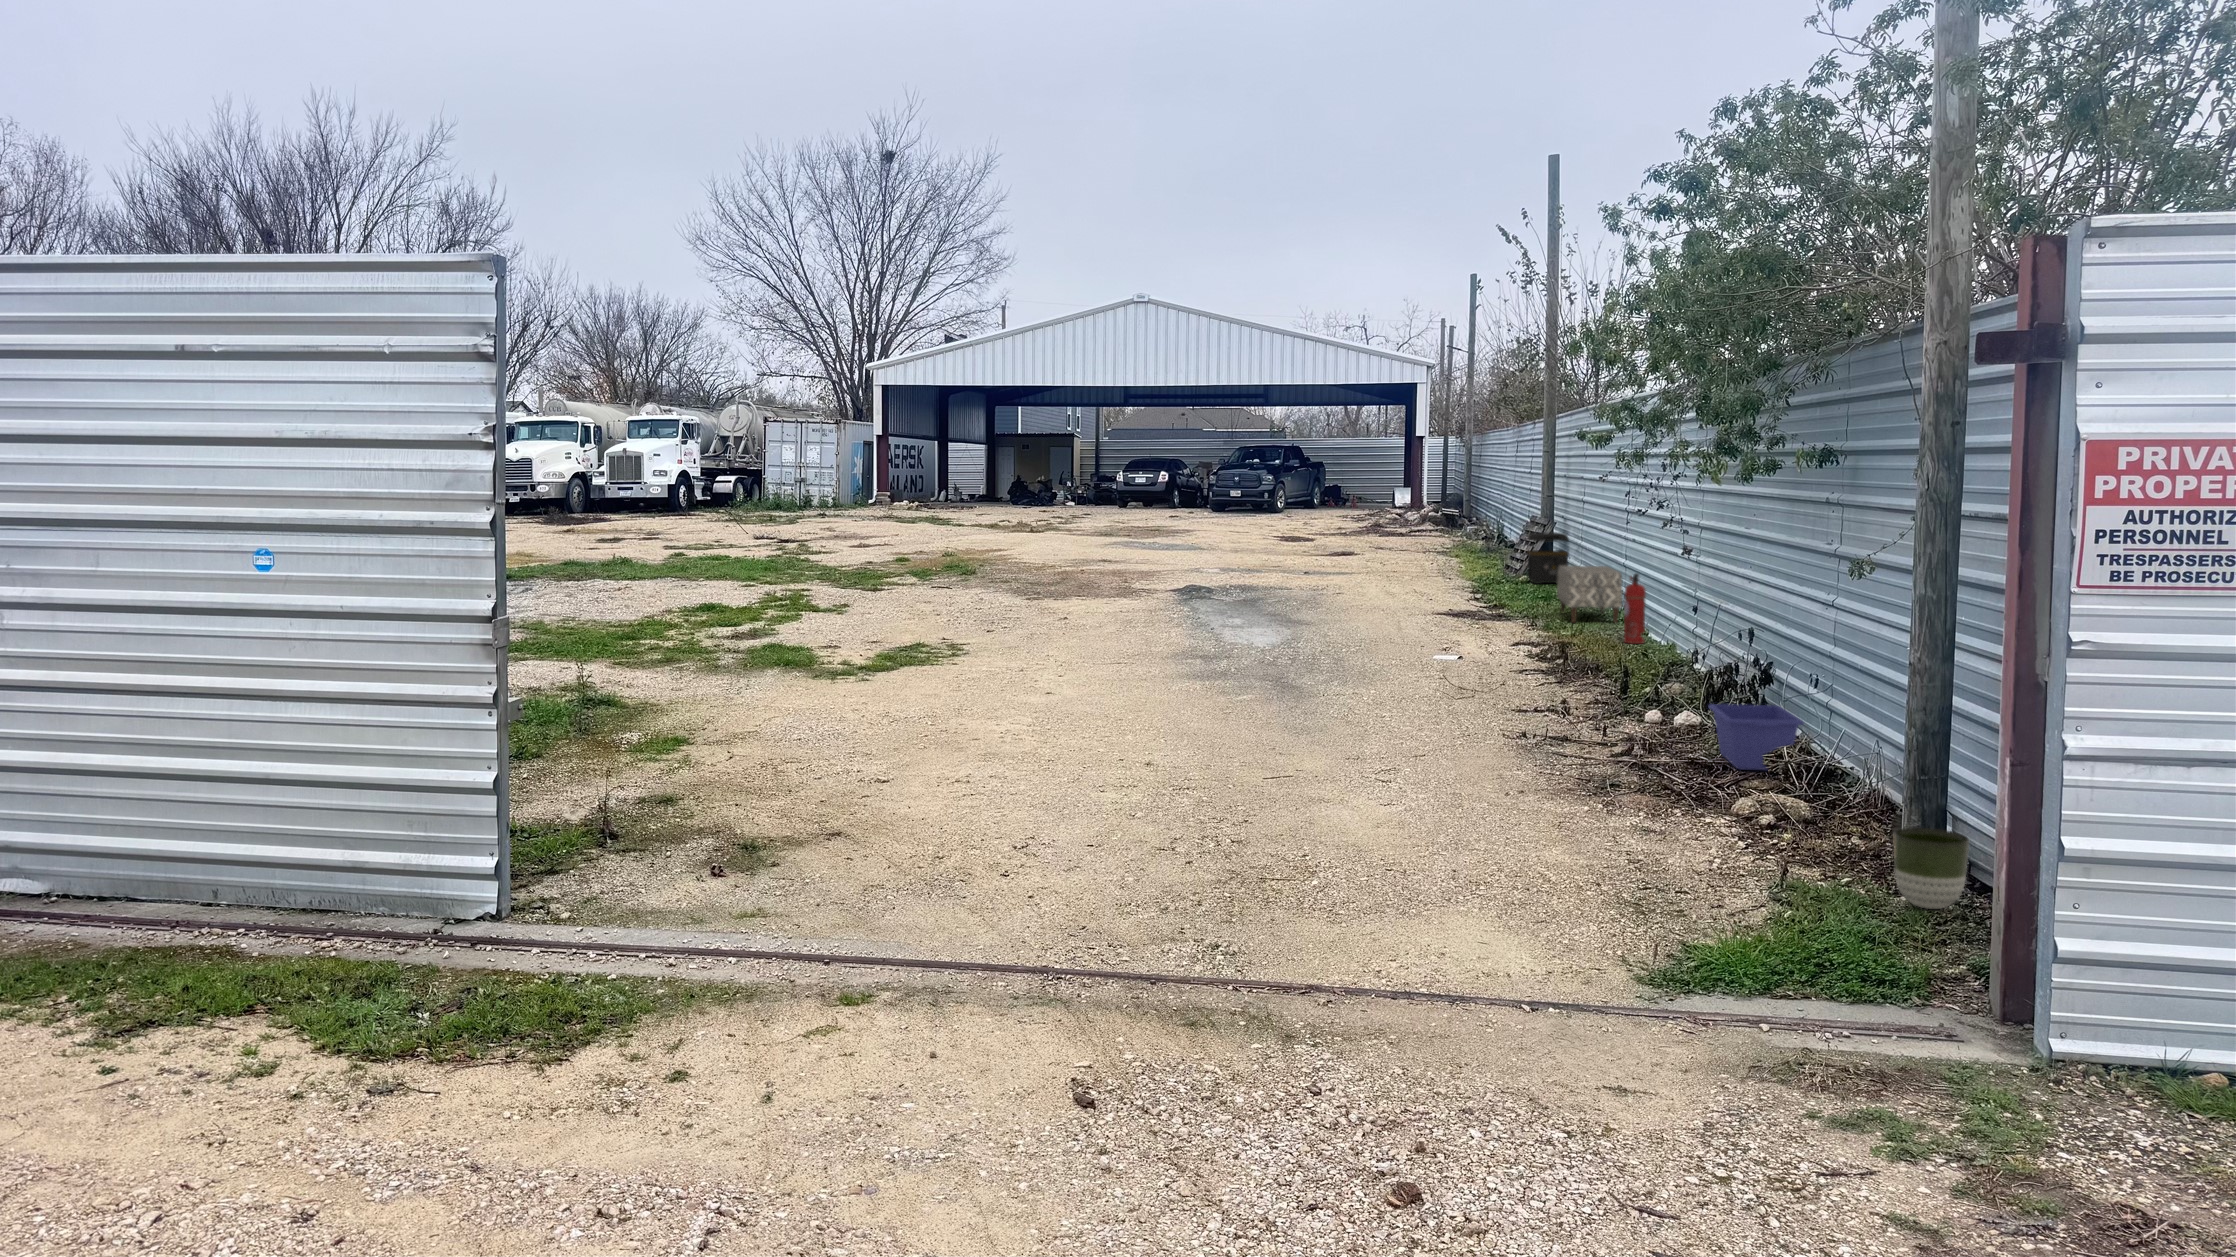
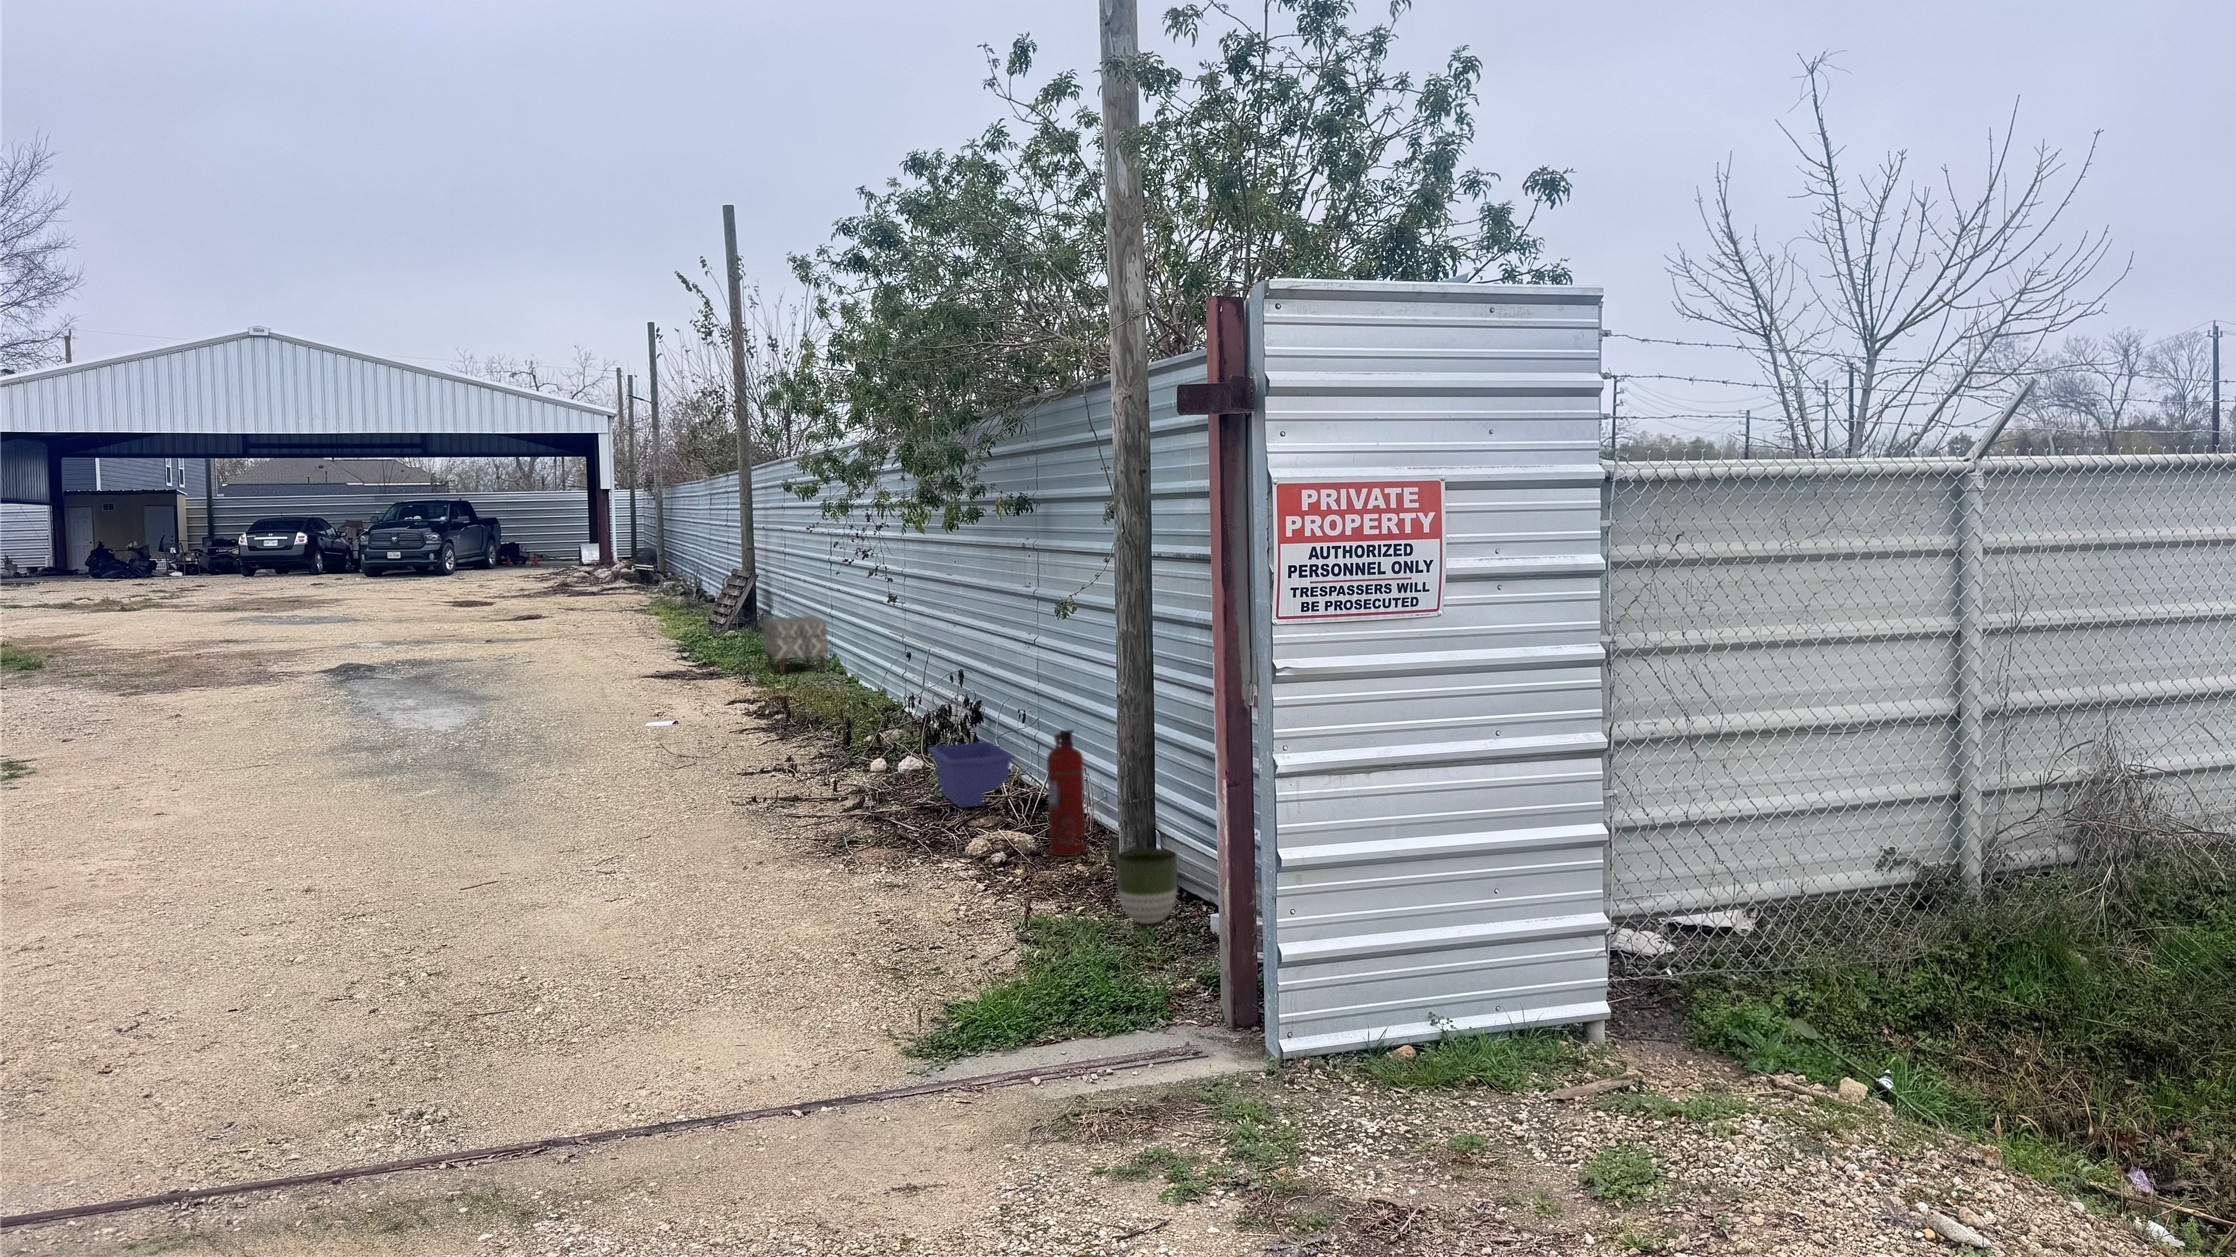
toolbox: present [1528,533,1569,584] -> none [728,585,770,637]
fire extinguisher: present [1624,573,1646,644] -> present [1047,730,1085,856]

